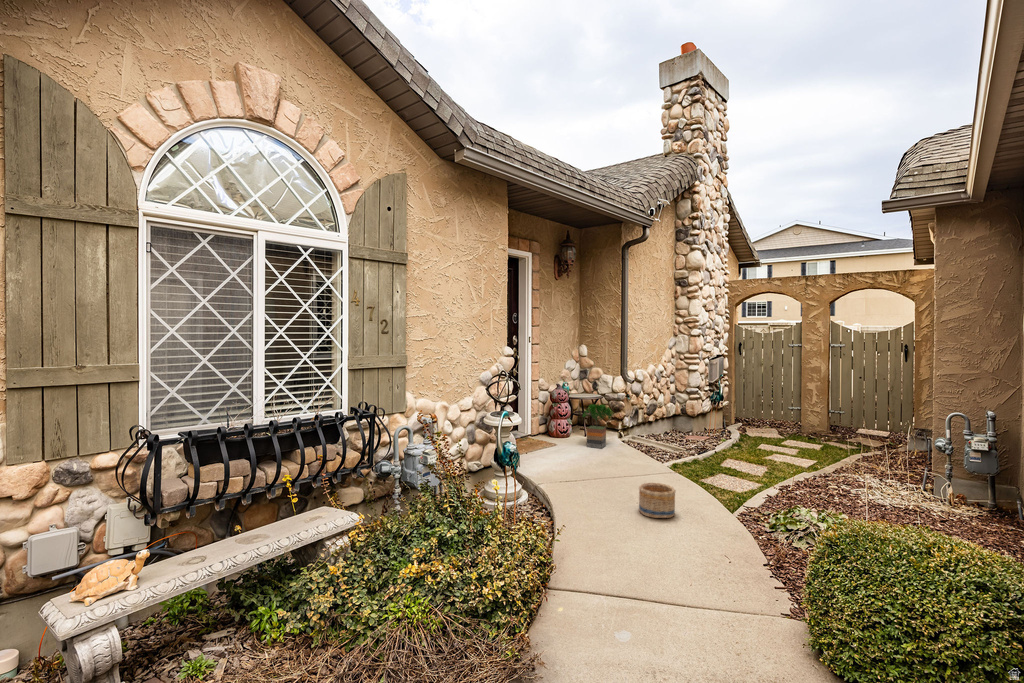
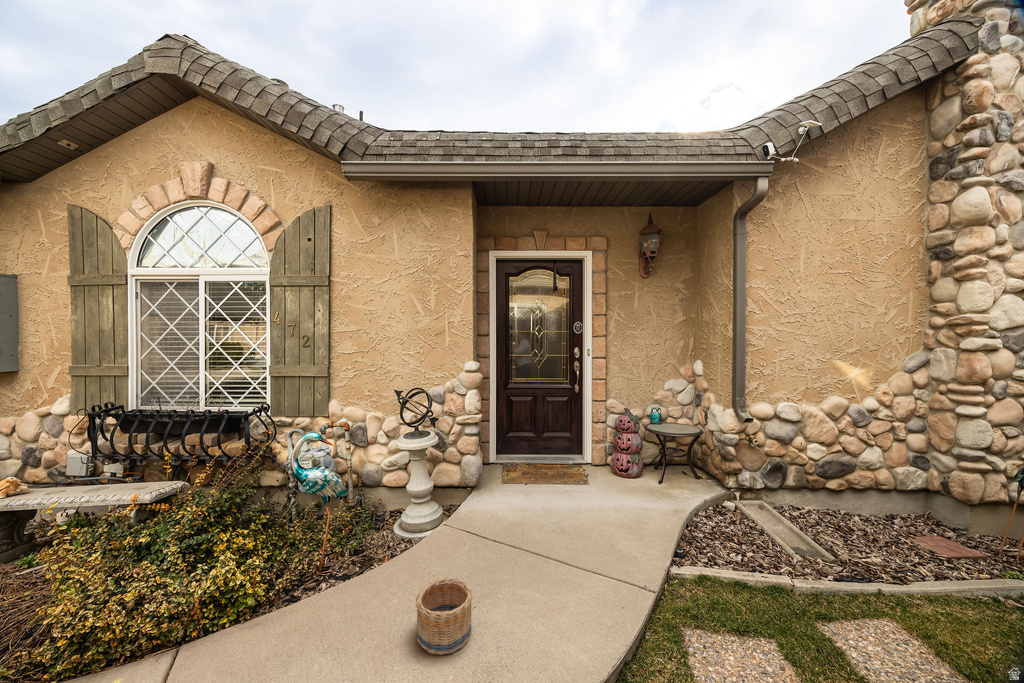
potted tree: present [583,404,612,448] -> none [629,440,676,506]

